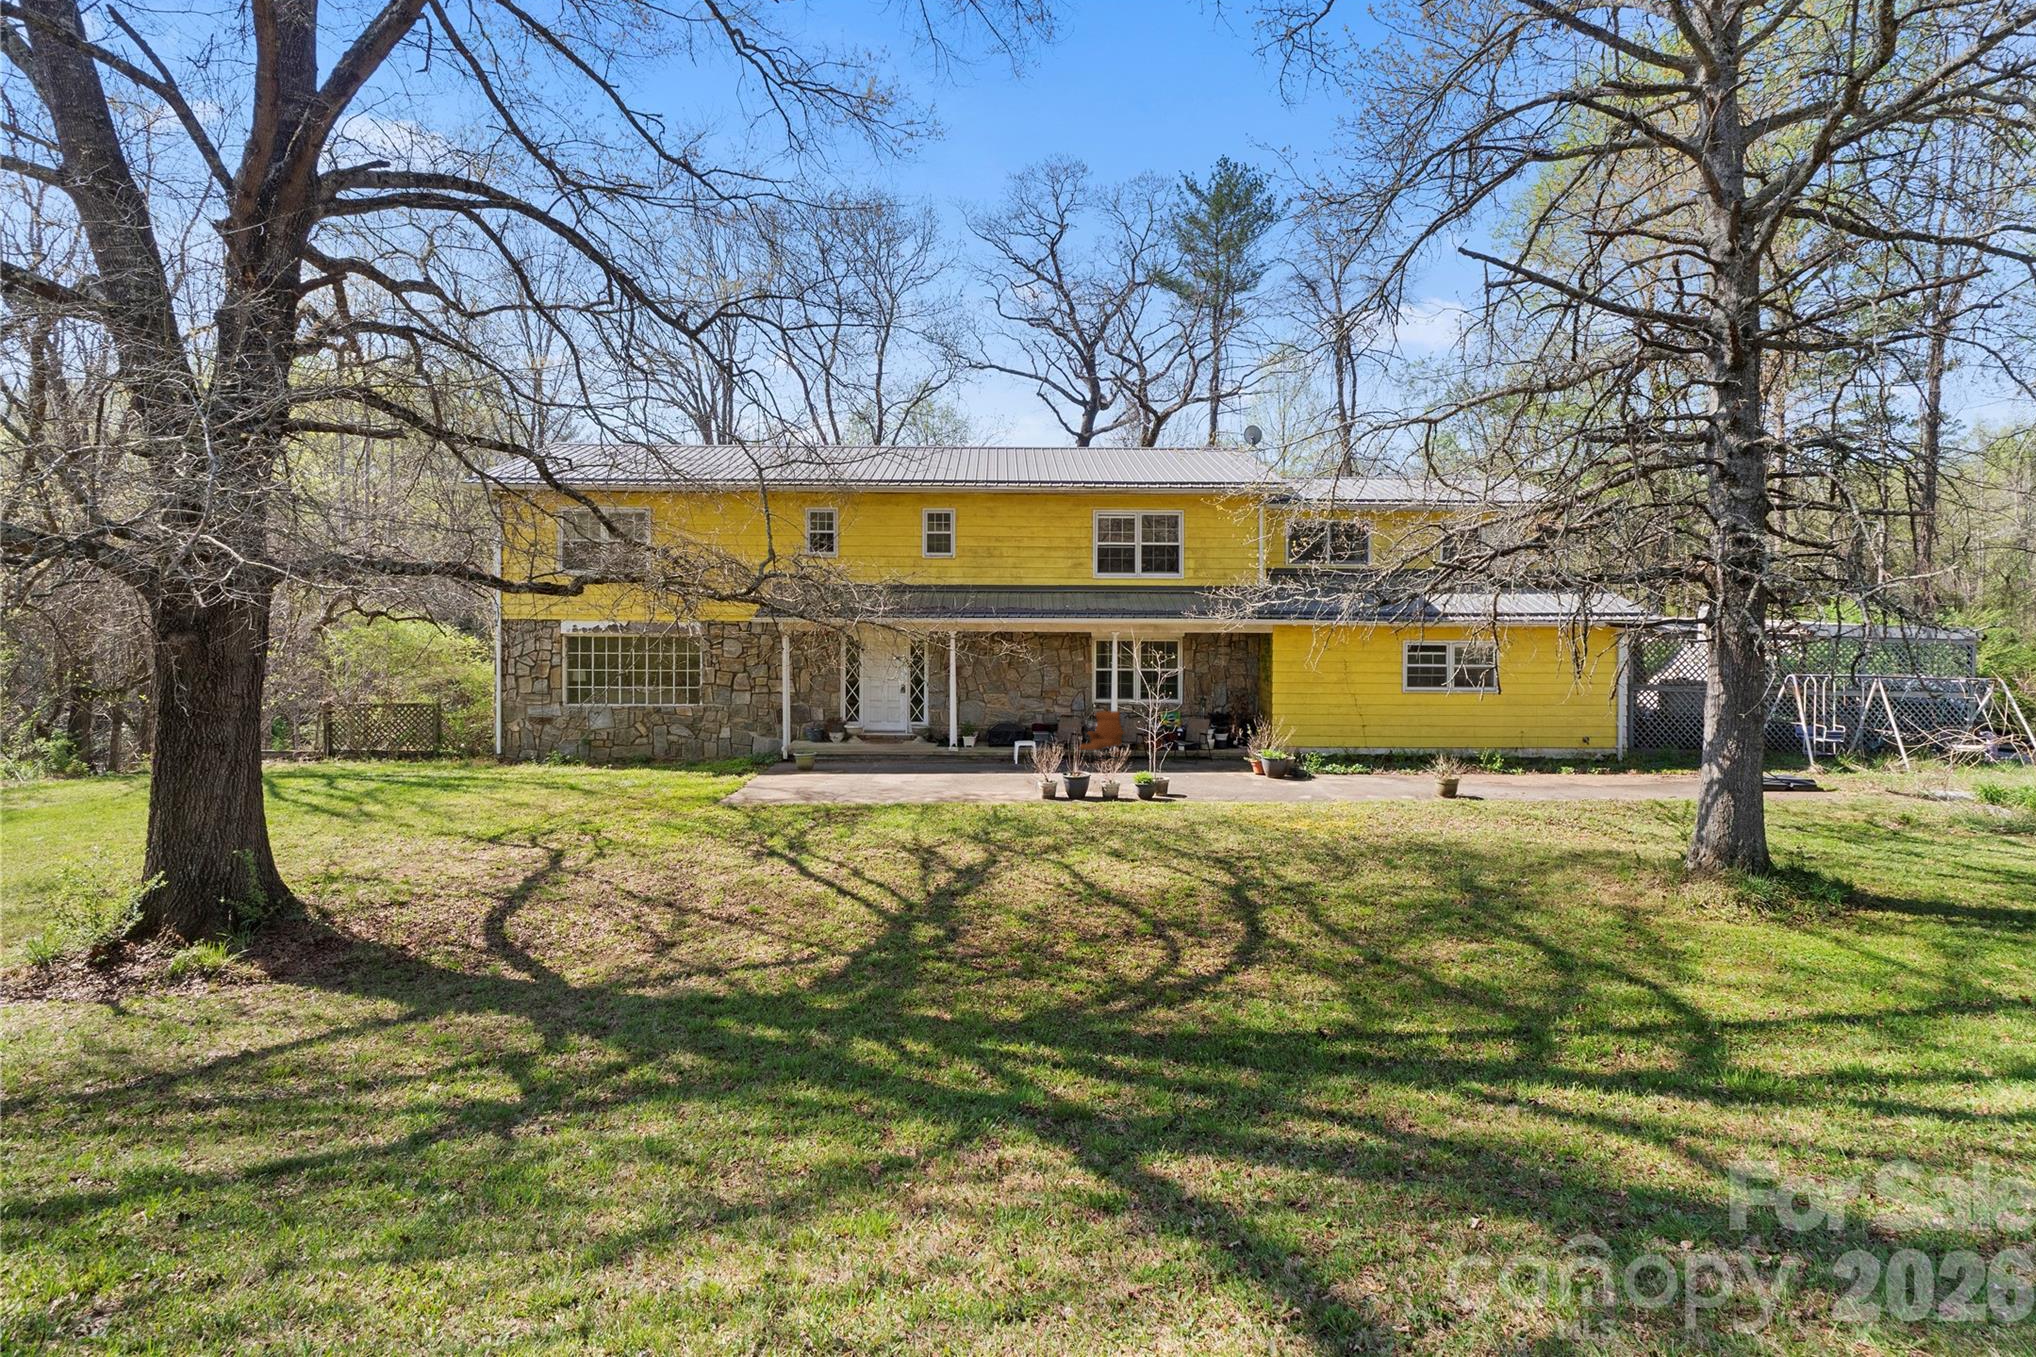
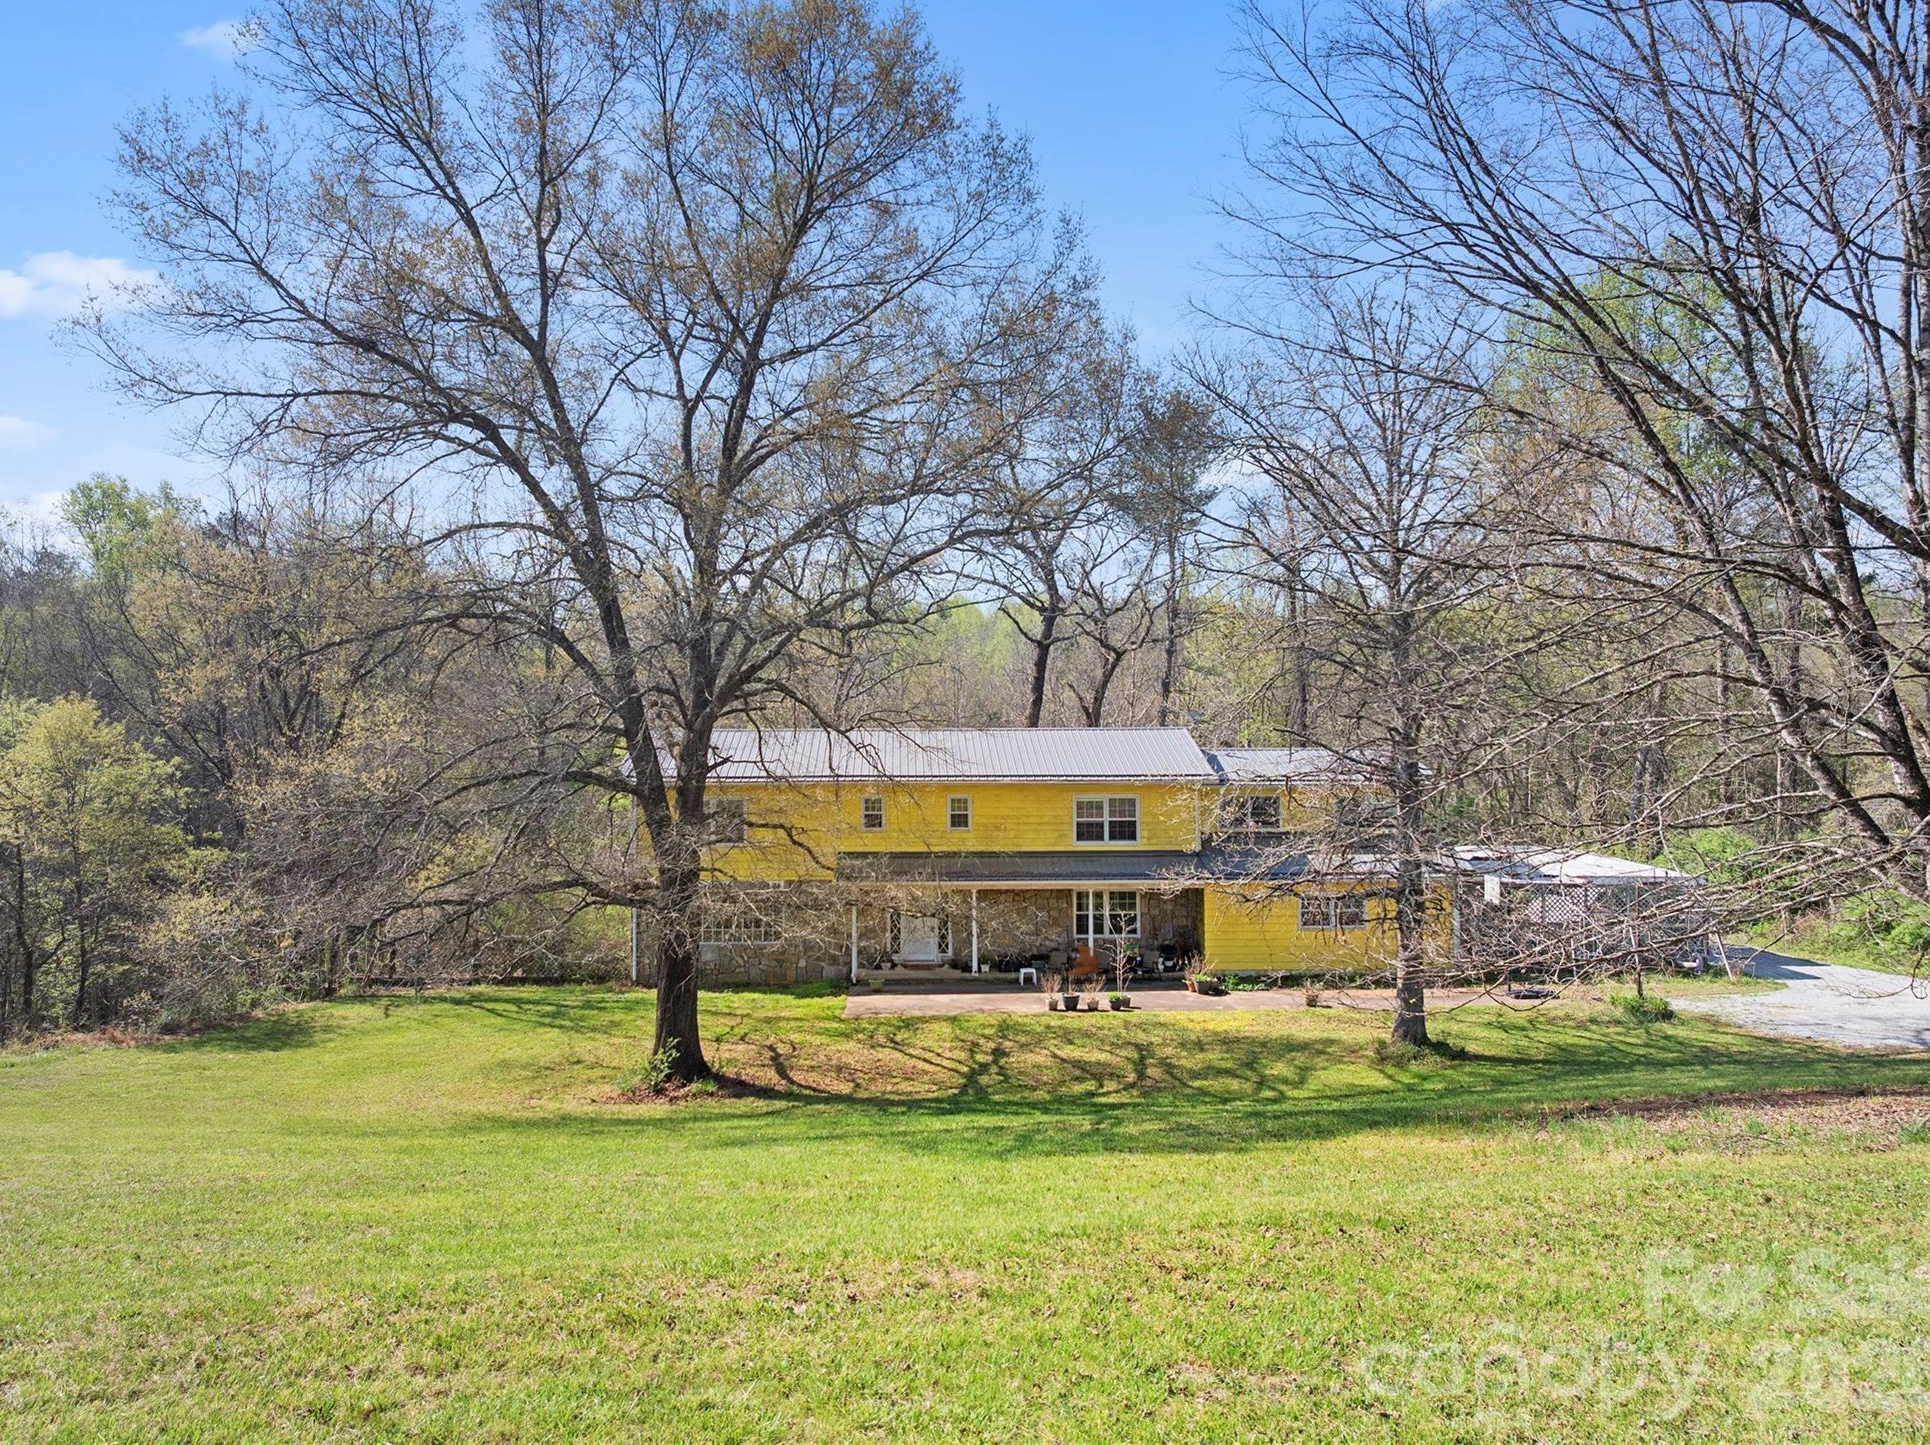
round table: none [654,721,712,759] -> present [762,956,796,984]

